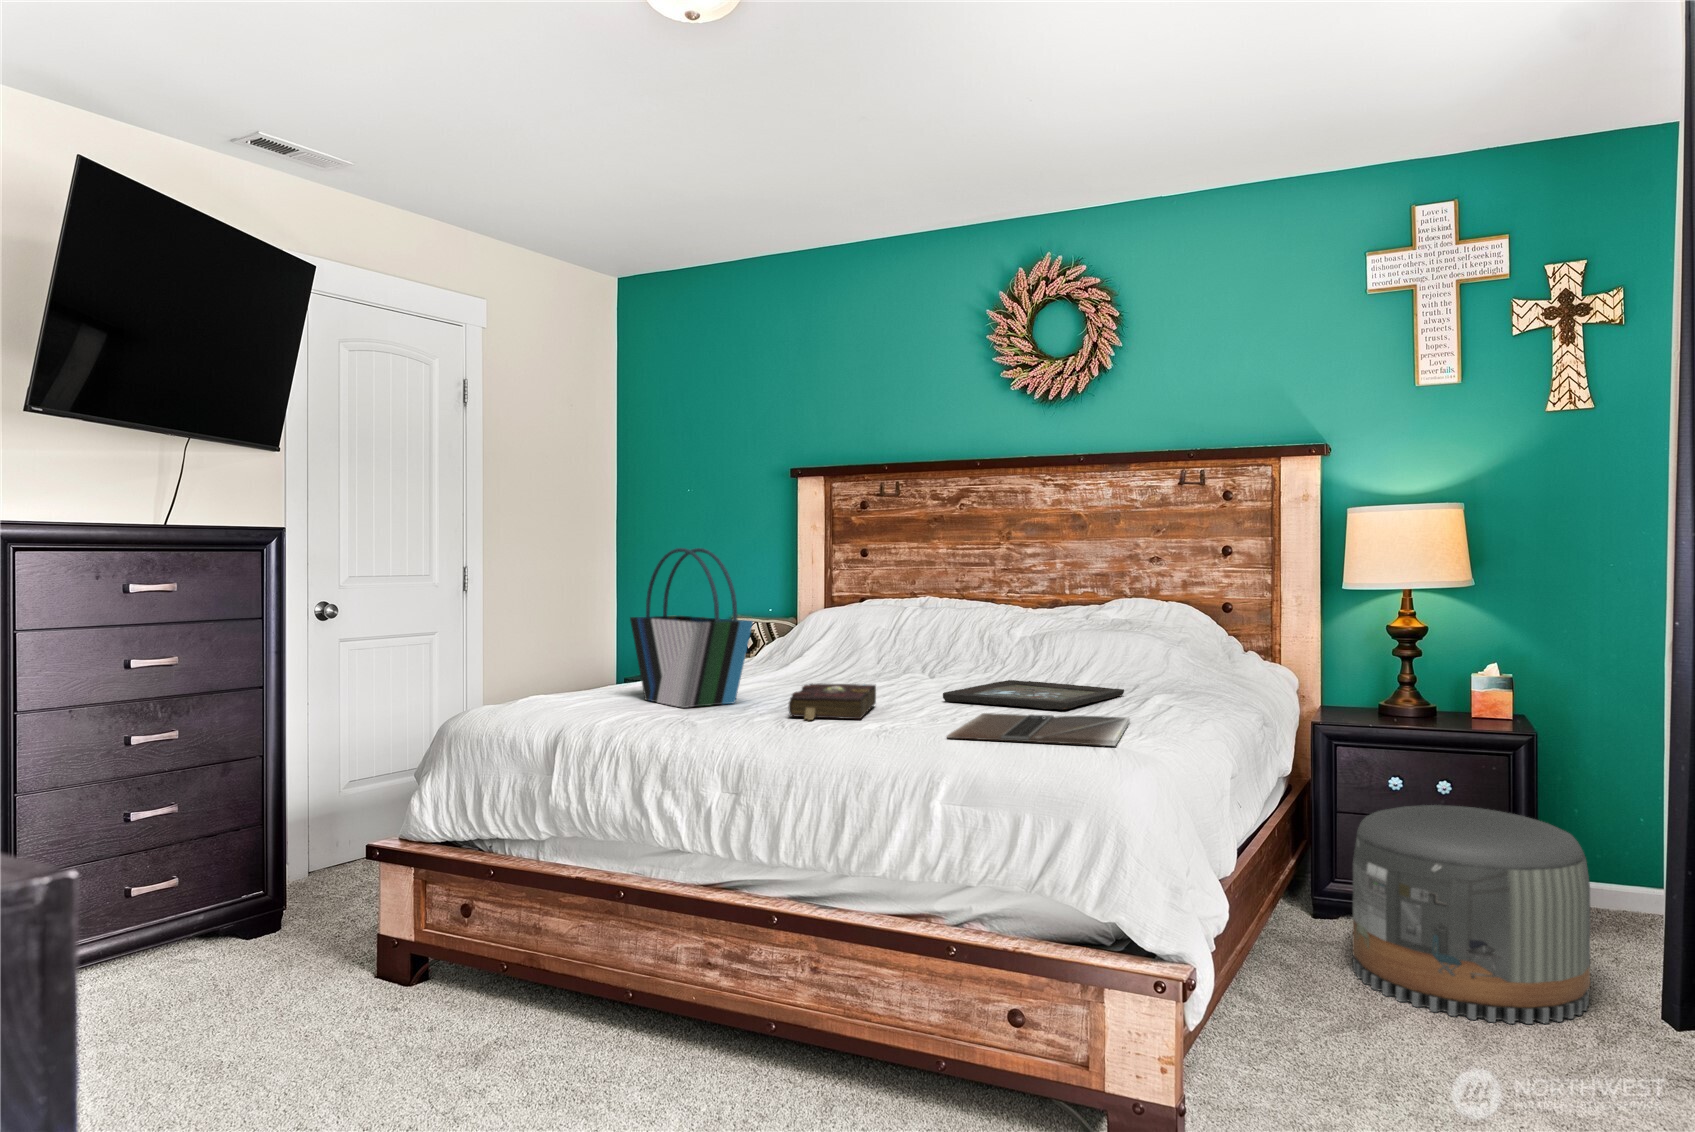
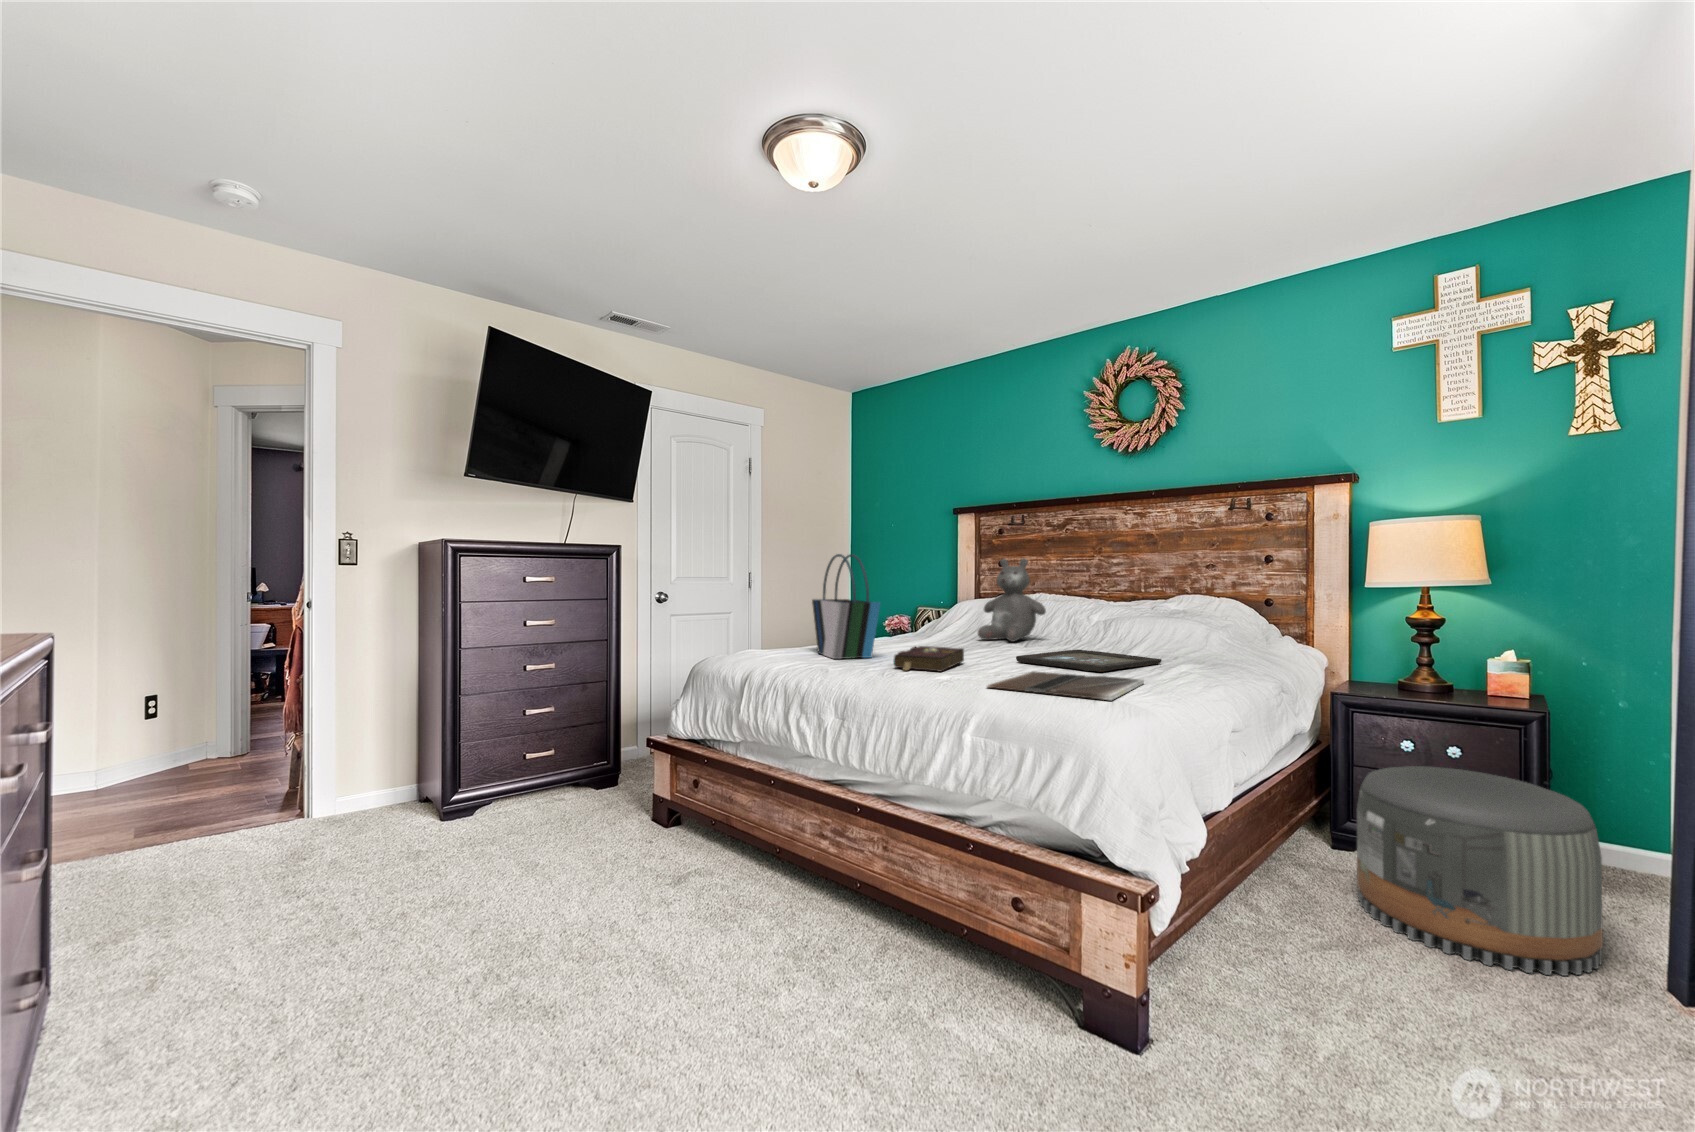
teddy bear: none [852,550,946,671] -> present [978,559,1046,641]

